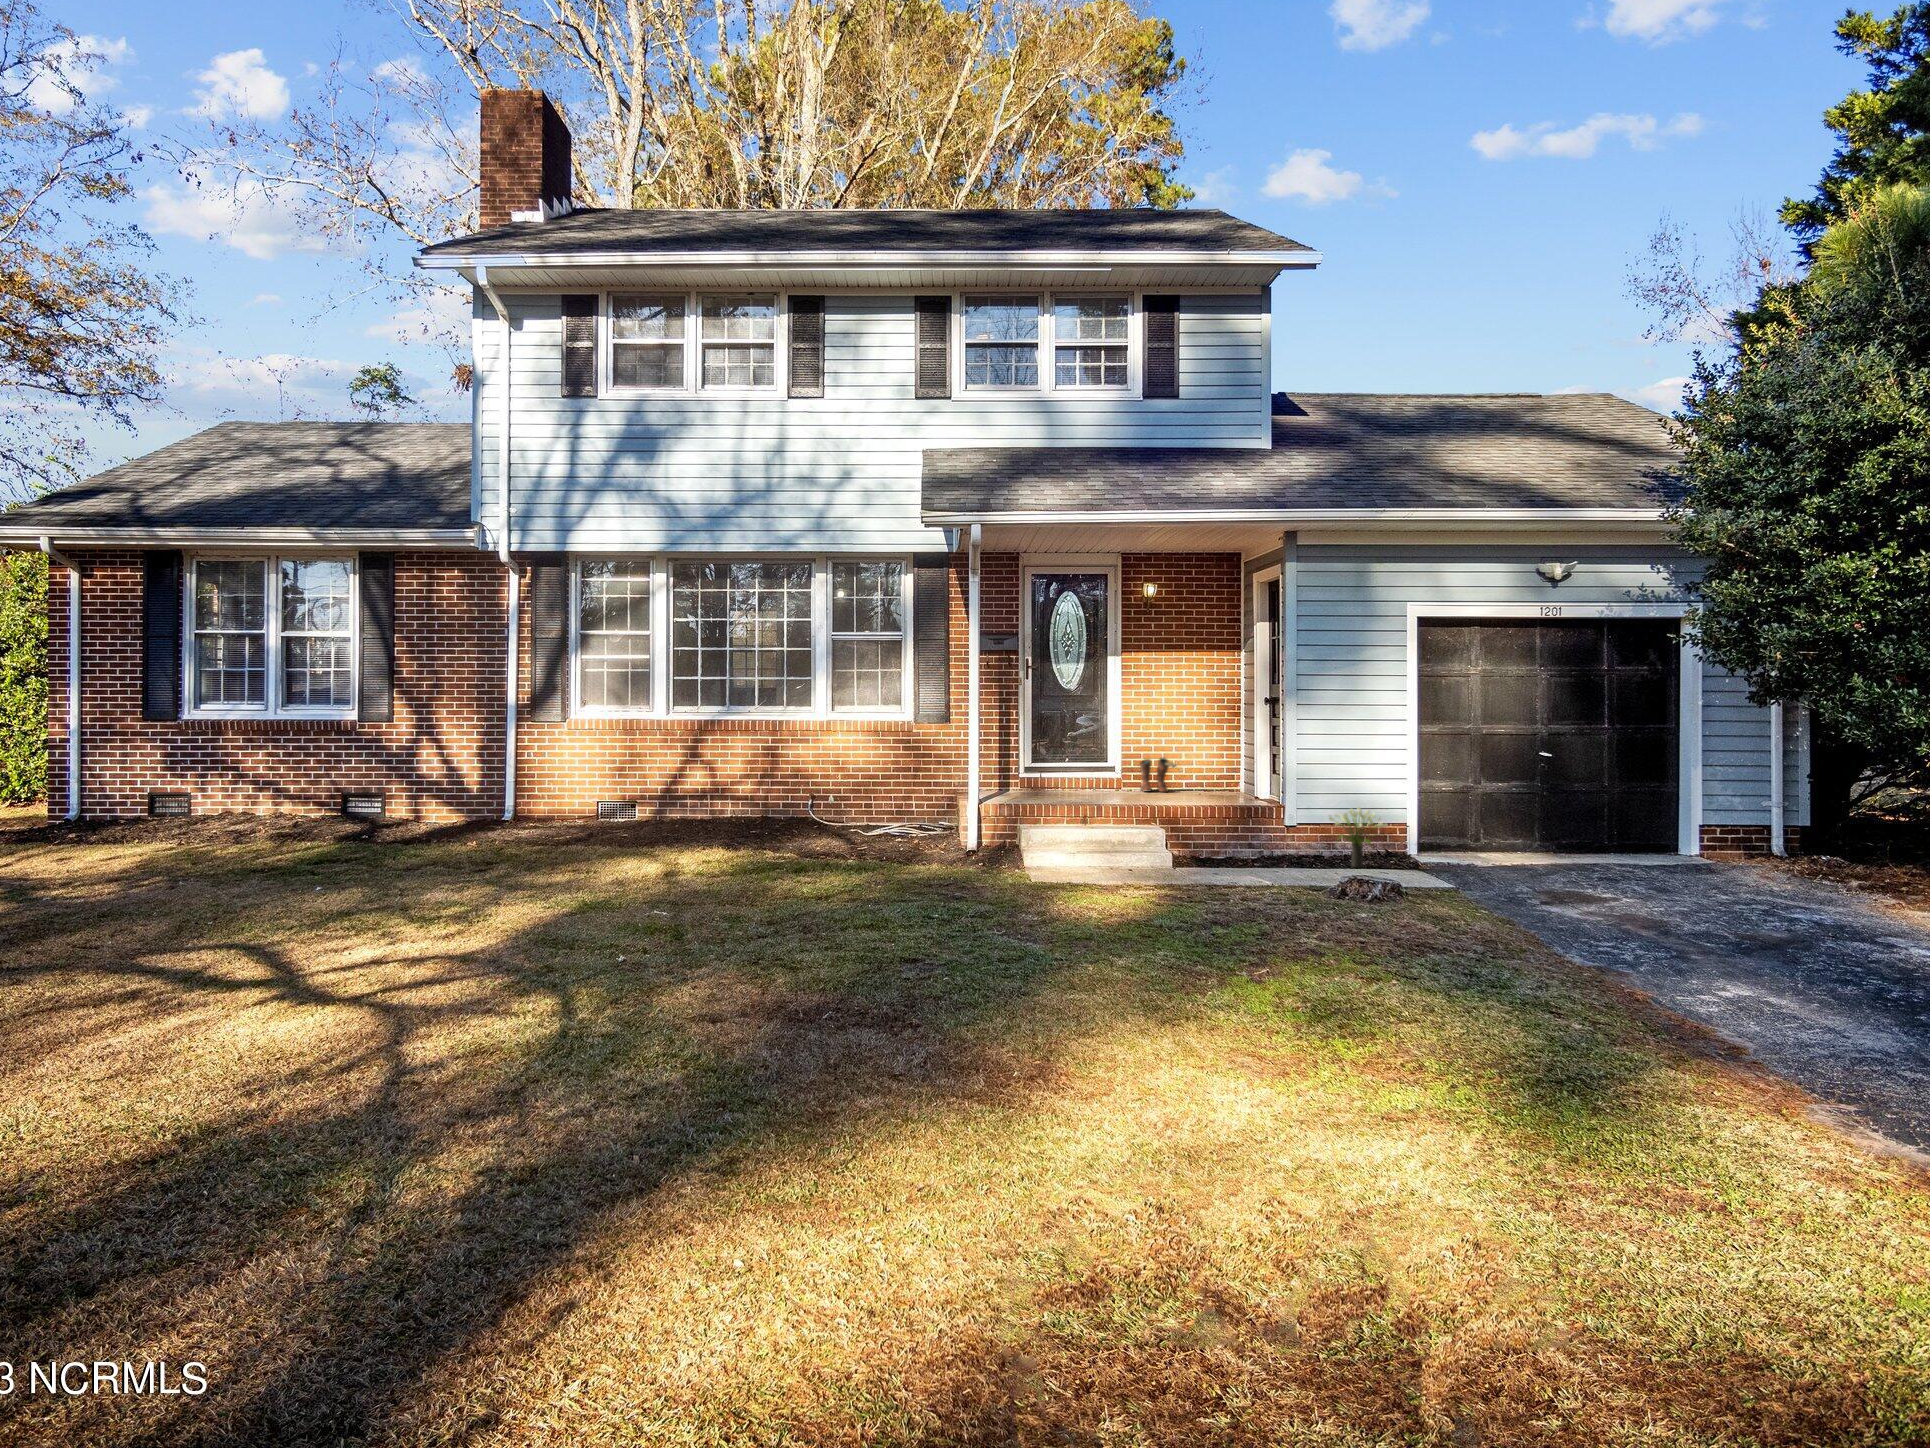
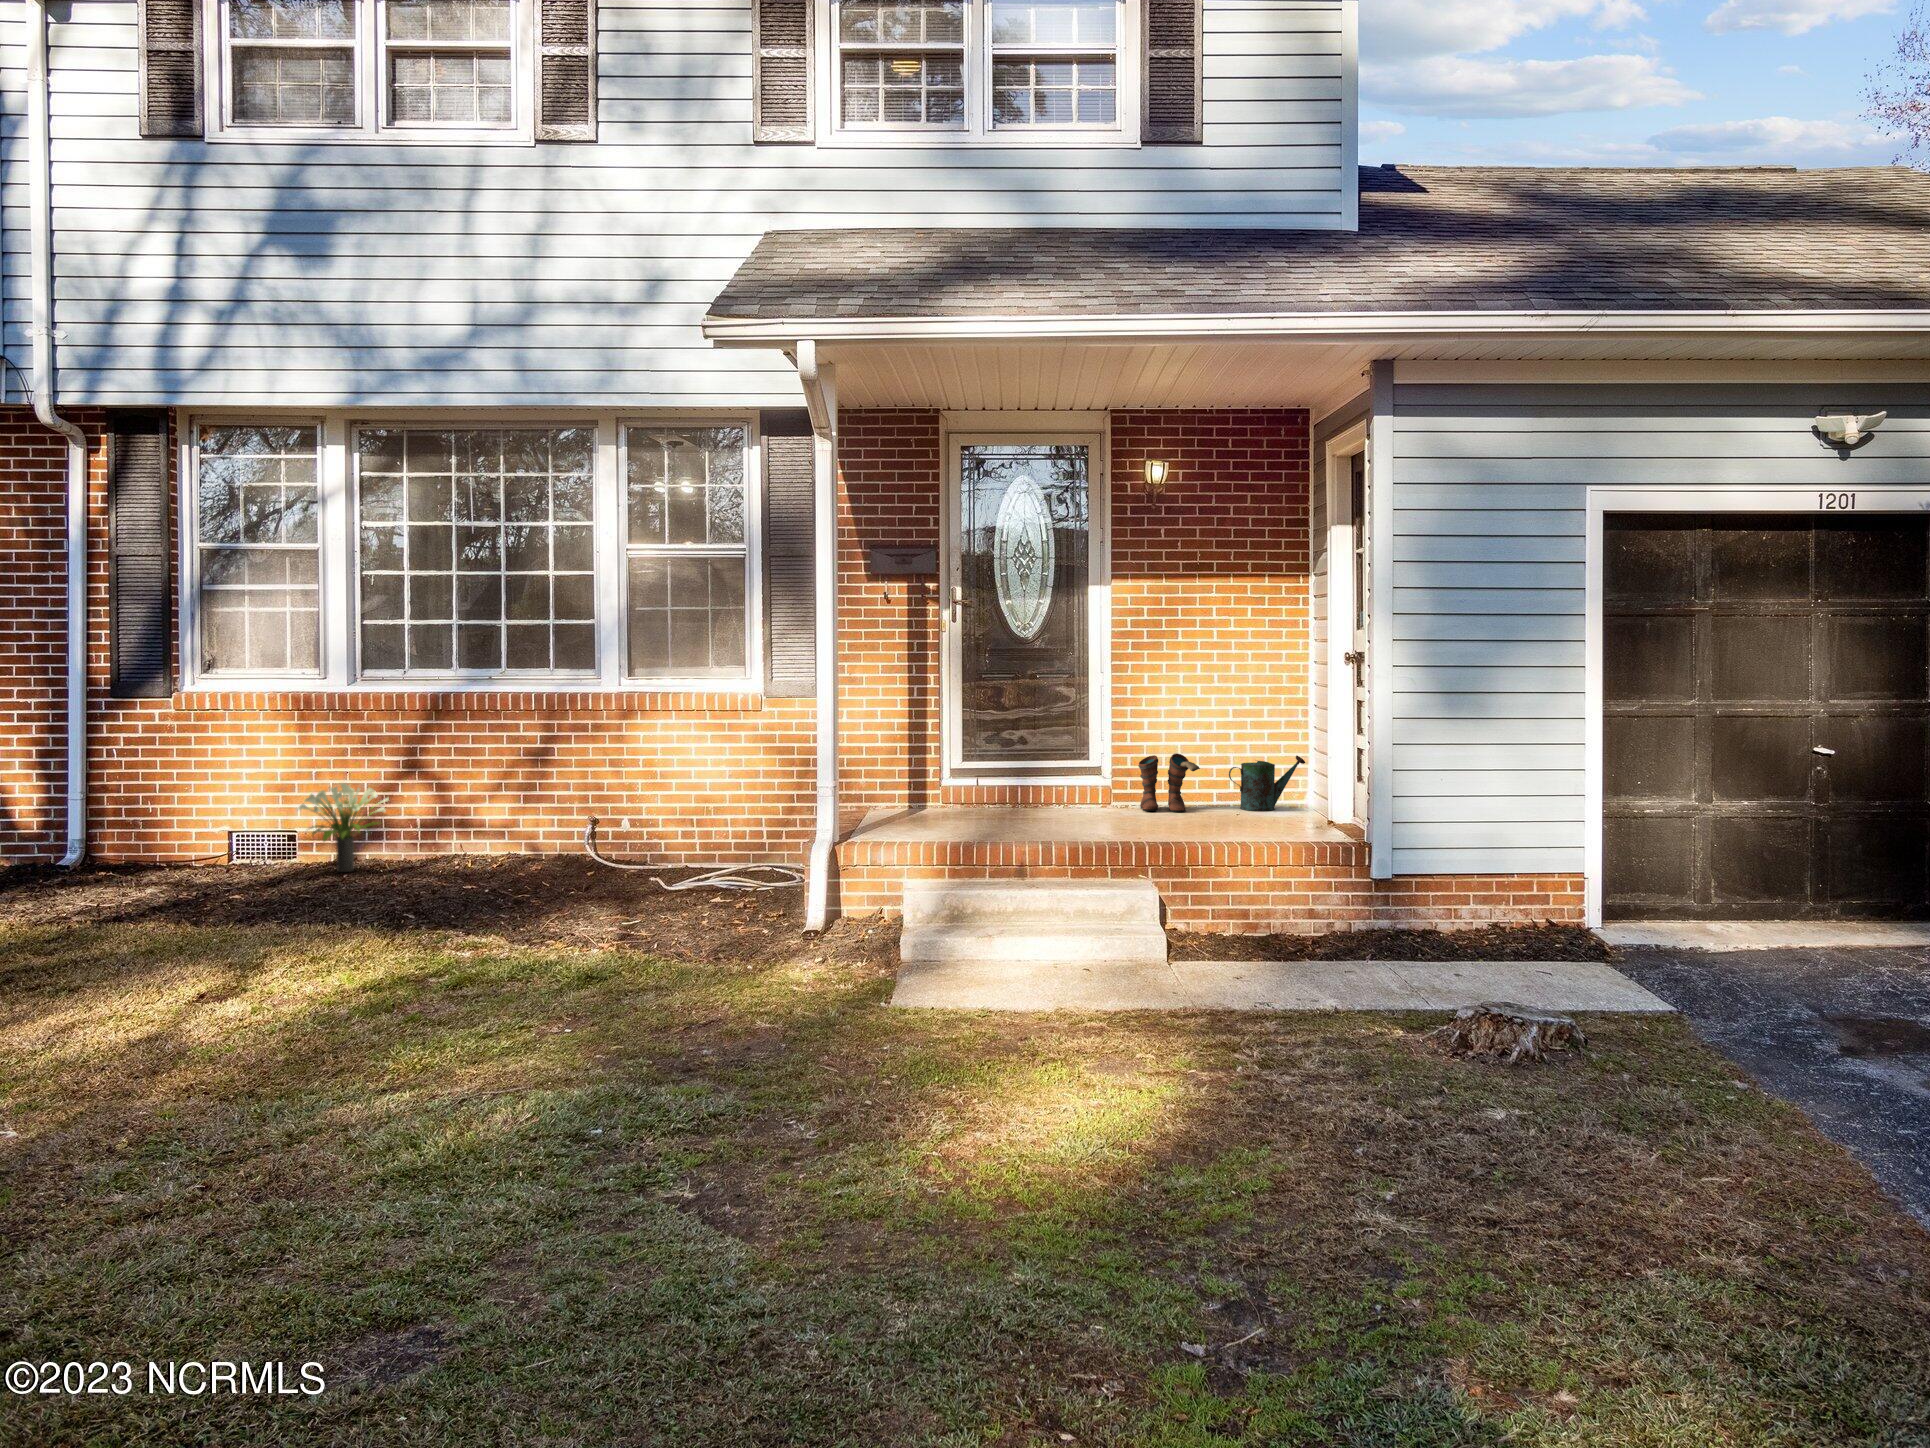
watering can: none [1194,759,1240,792] -> present [1229,756,1305,811]
potted plant: present [1329,808,1388,868] -> present [298,783,389,872]

